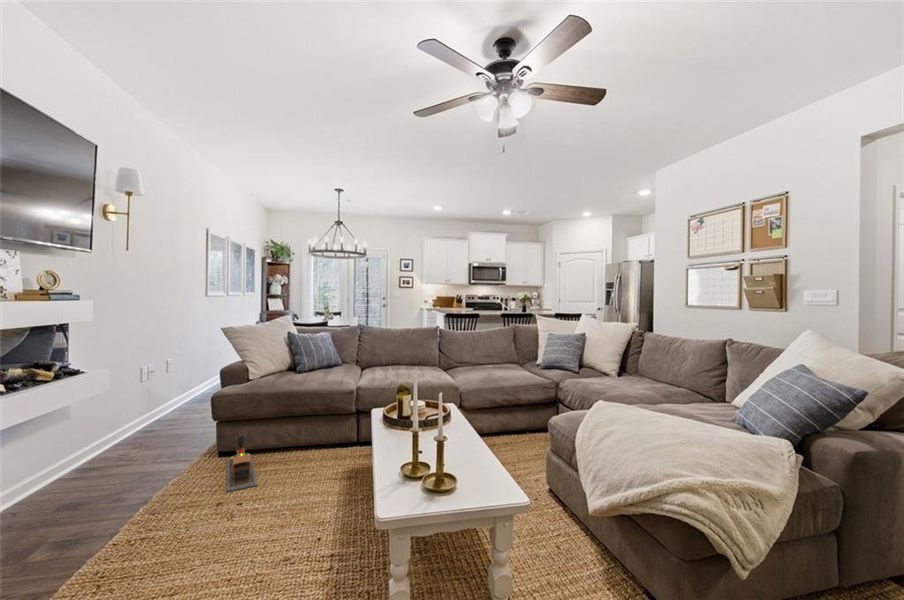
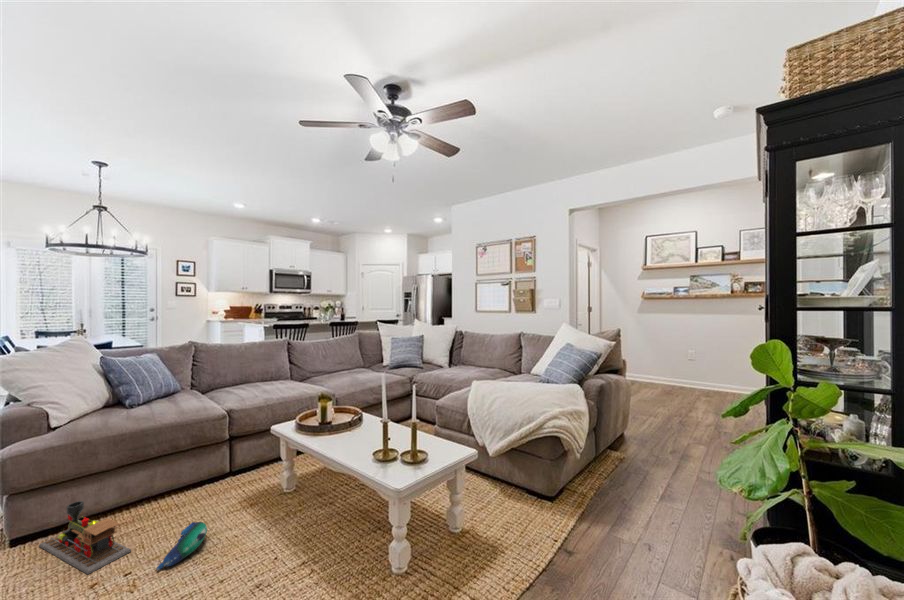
plush toy: none [254,478,301,508] -> present [156,522,207,570]

